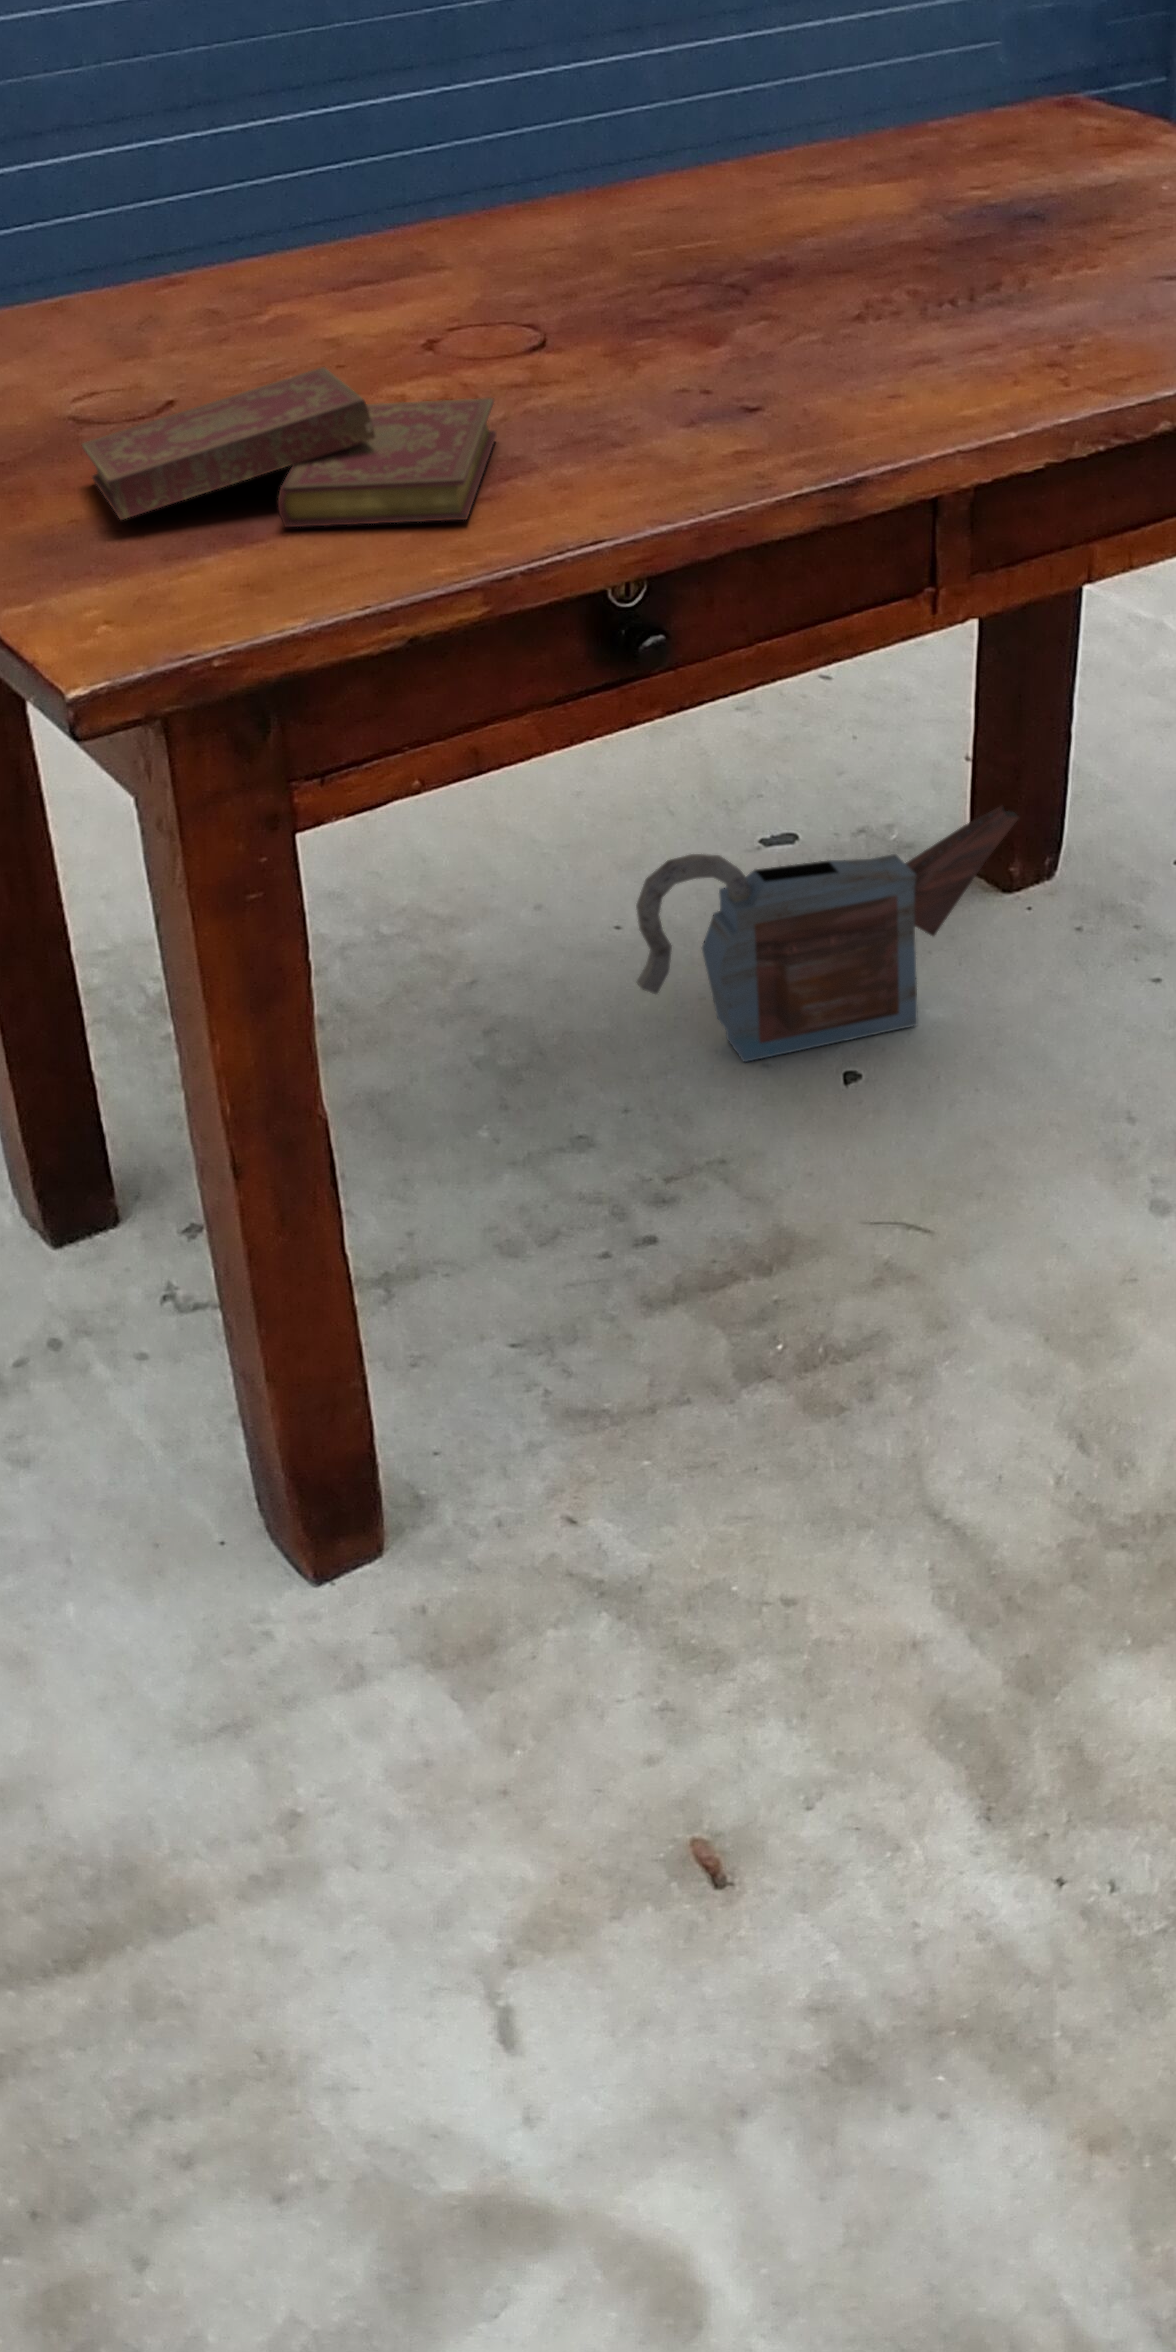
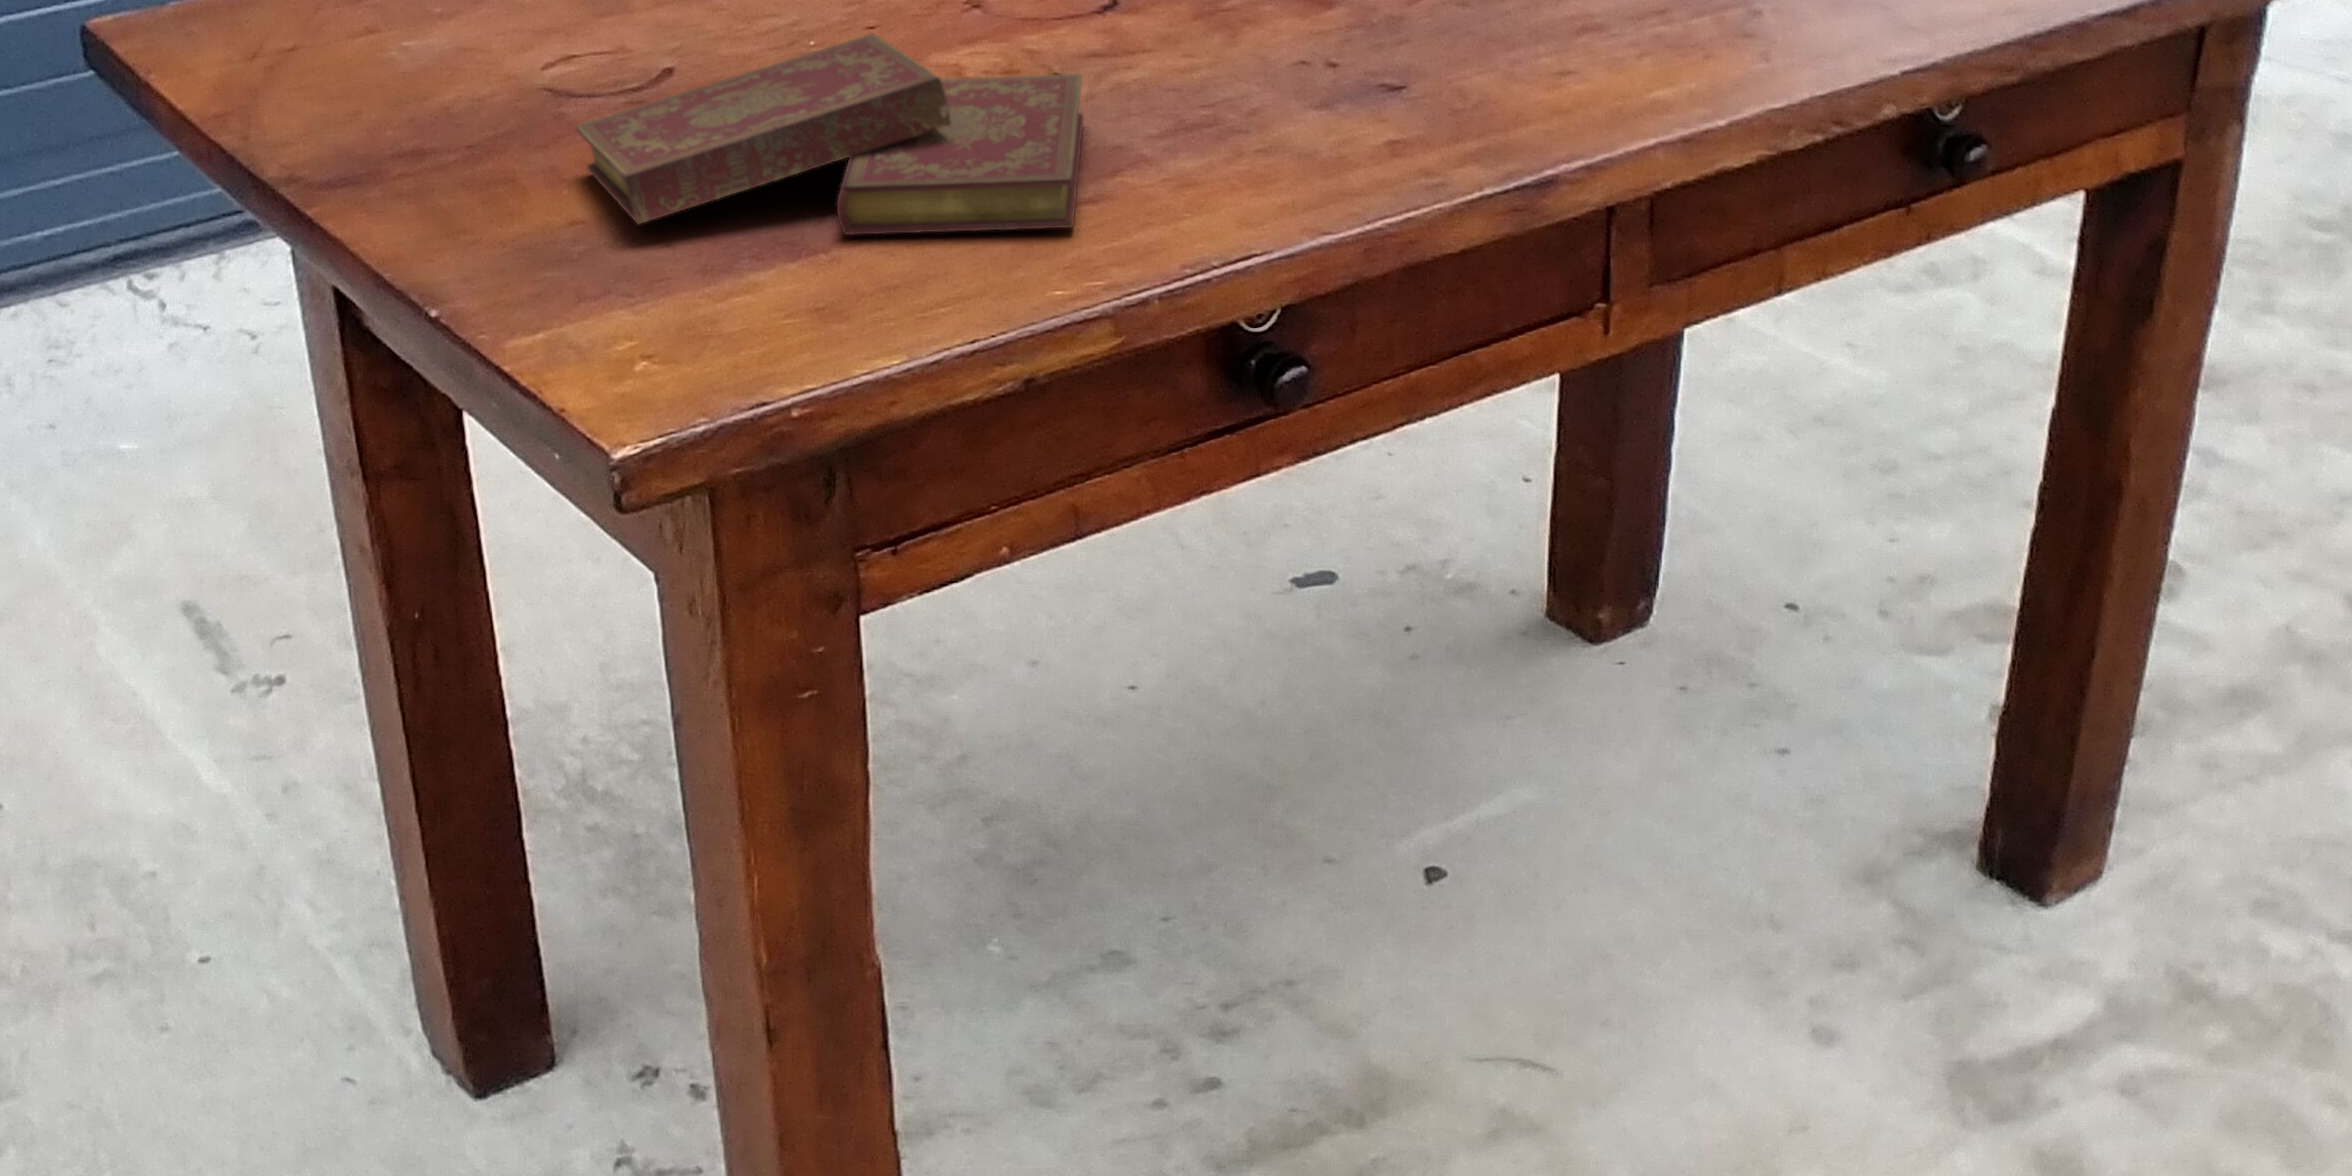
watering can: present [636,806,1019,1062] -> none [1177,546,1631,855]

